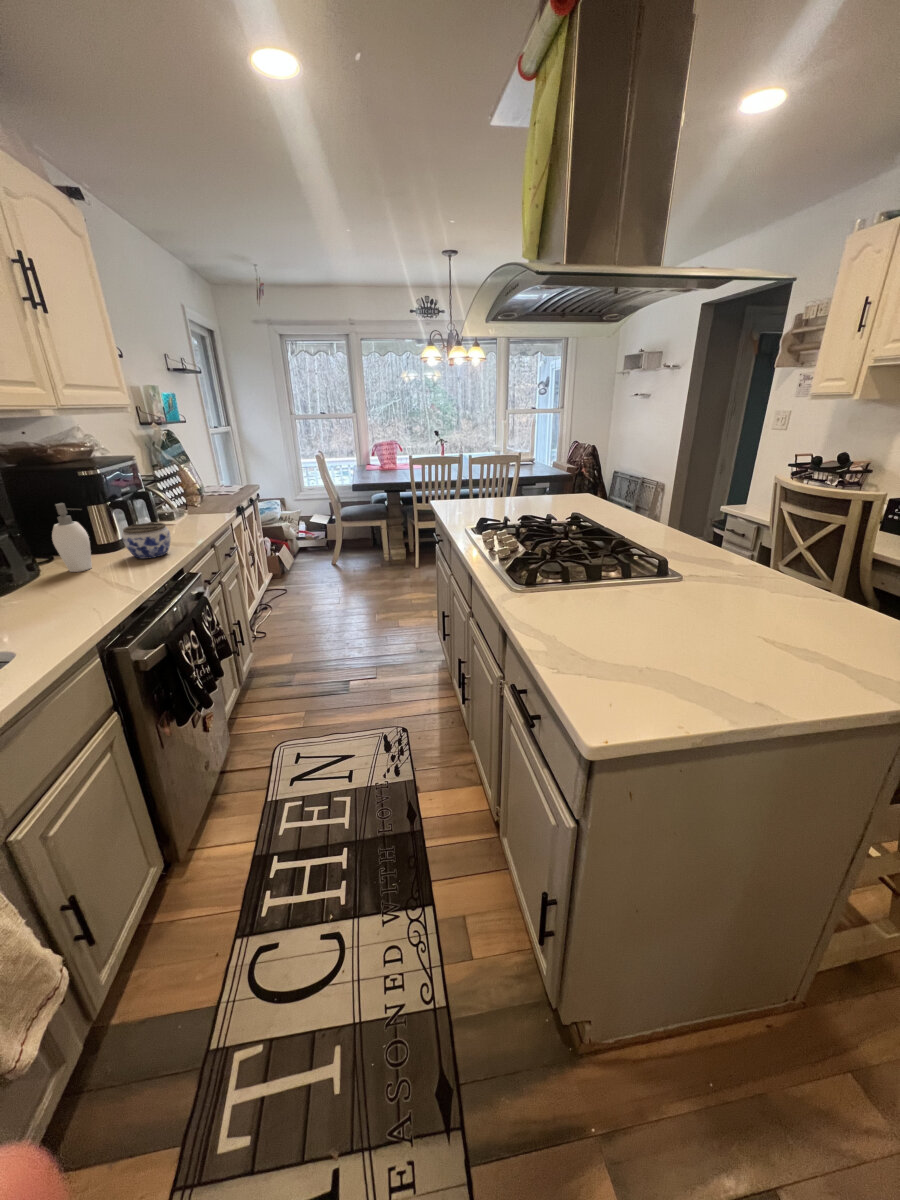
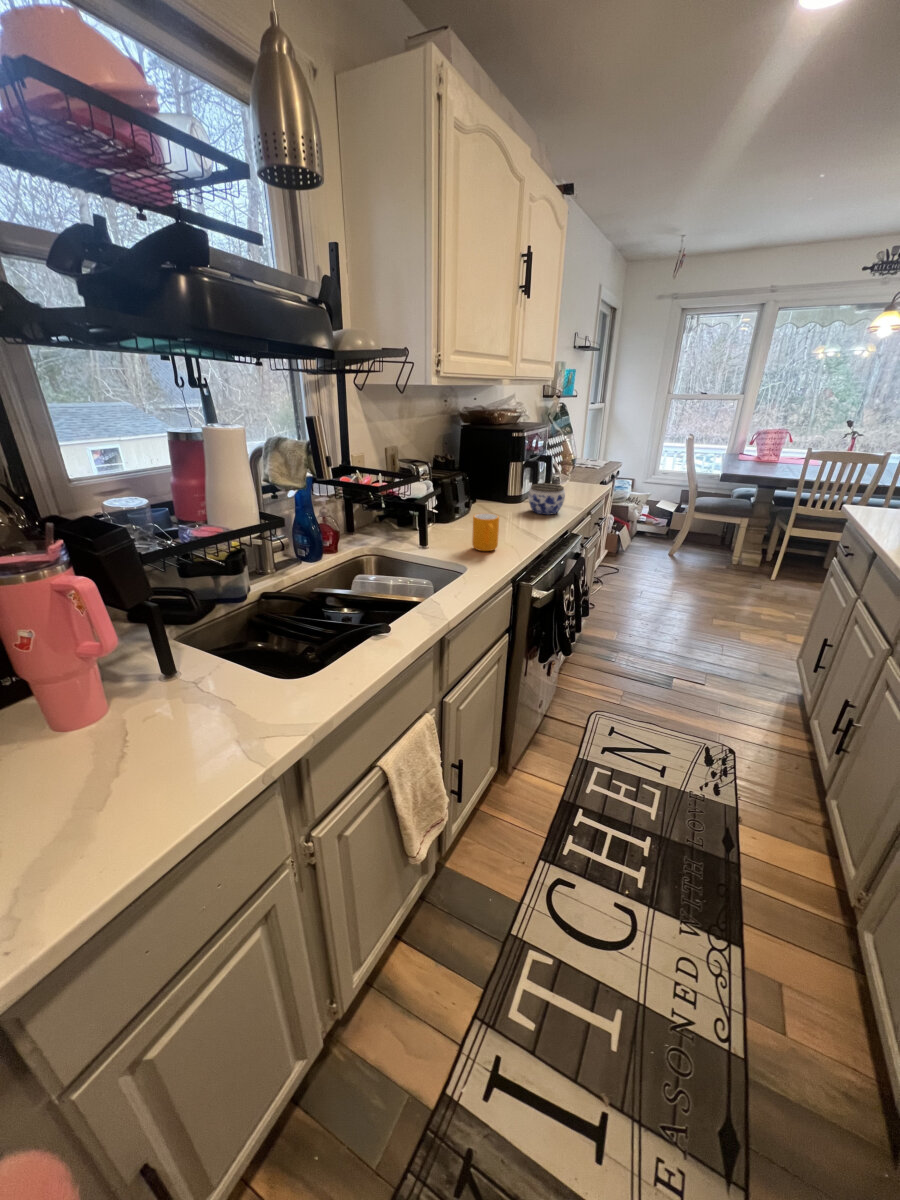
soap dispenser: present [52,503,92,572] -> none [484,458,512,515]
mug: none [18,575,71,624] -> present [472,513,499,551]

